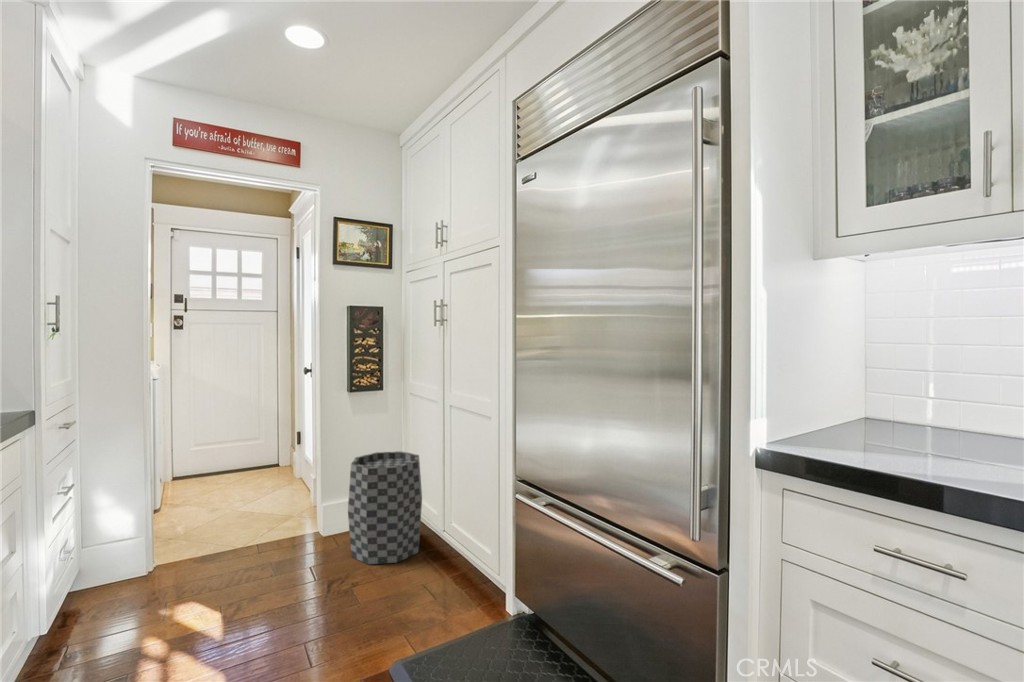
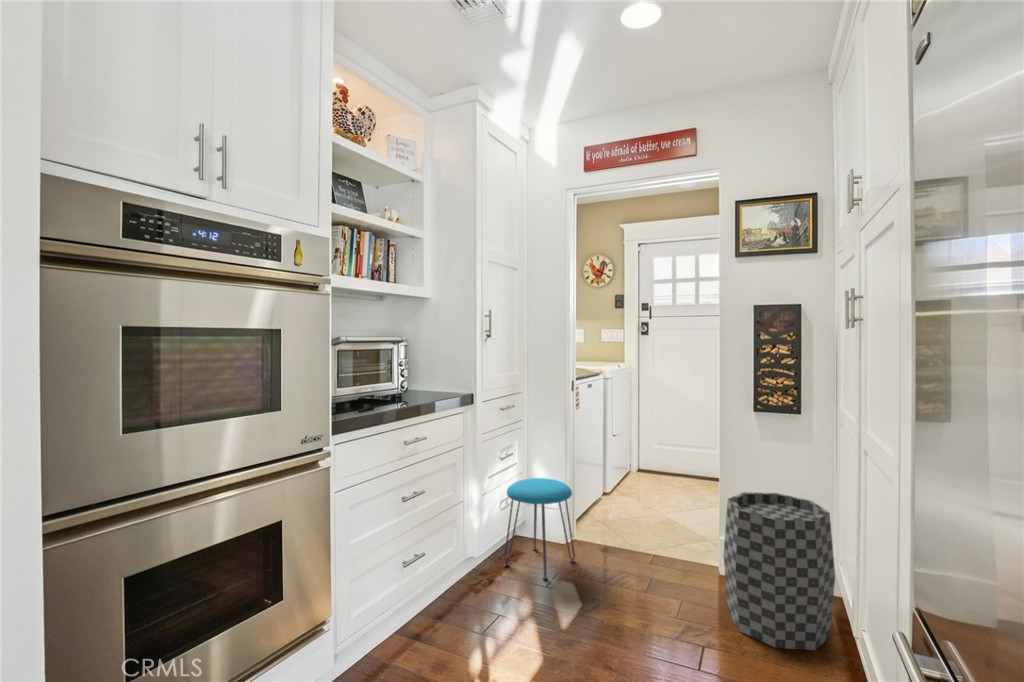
stool: none [80,498,179,625] -> present [504,478,575,580]

